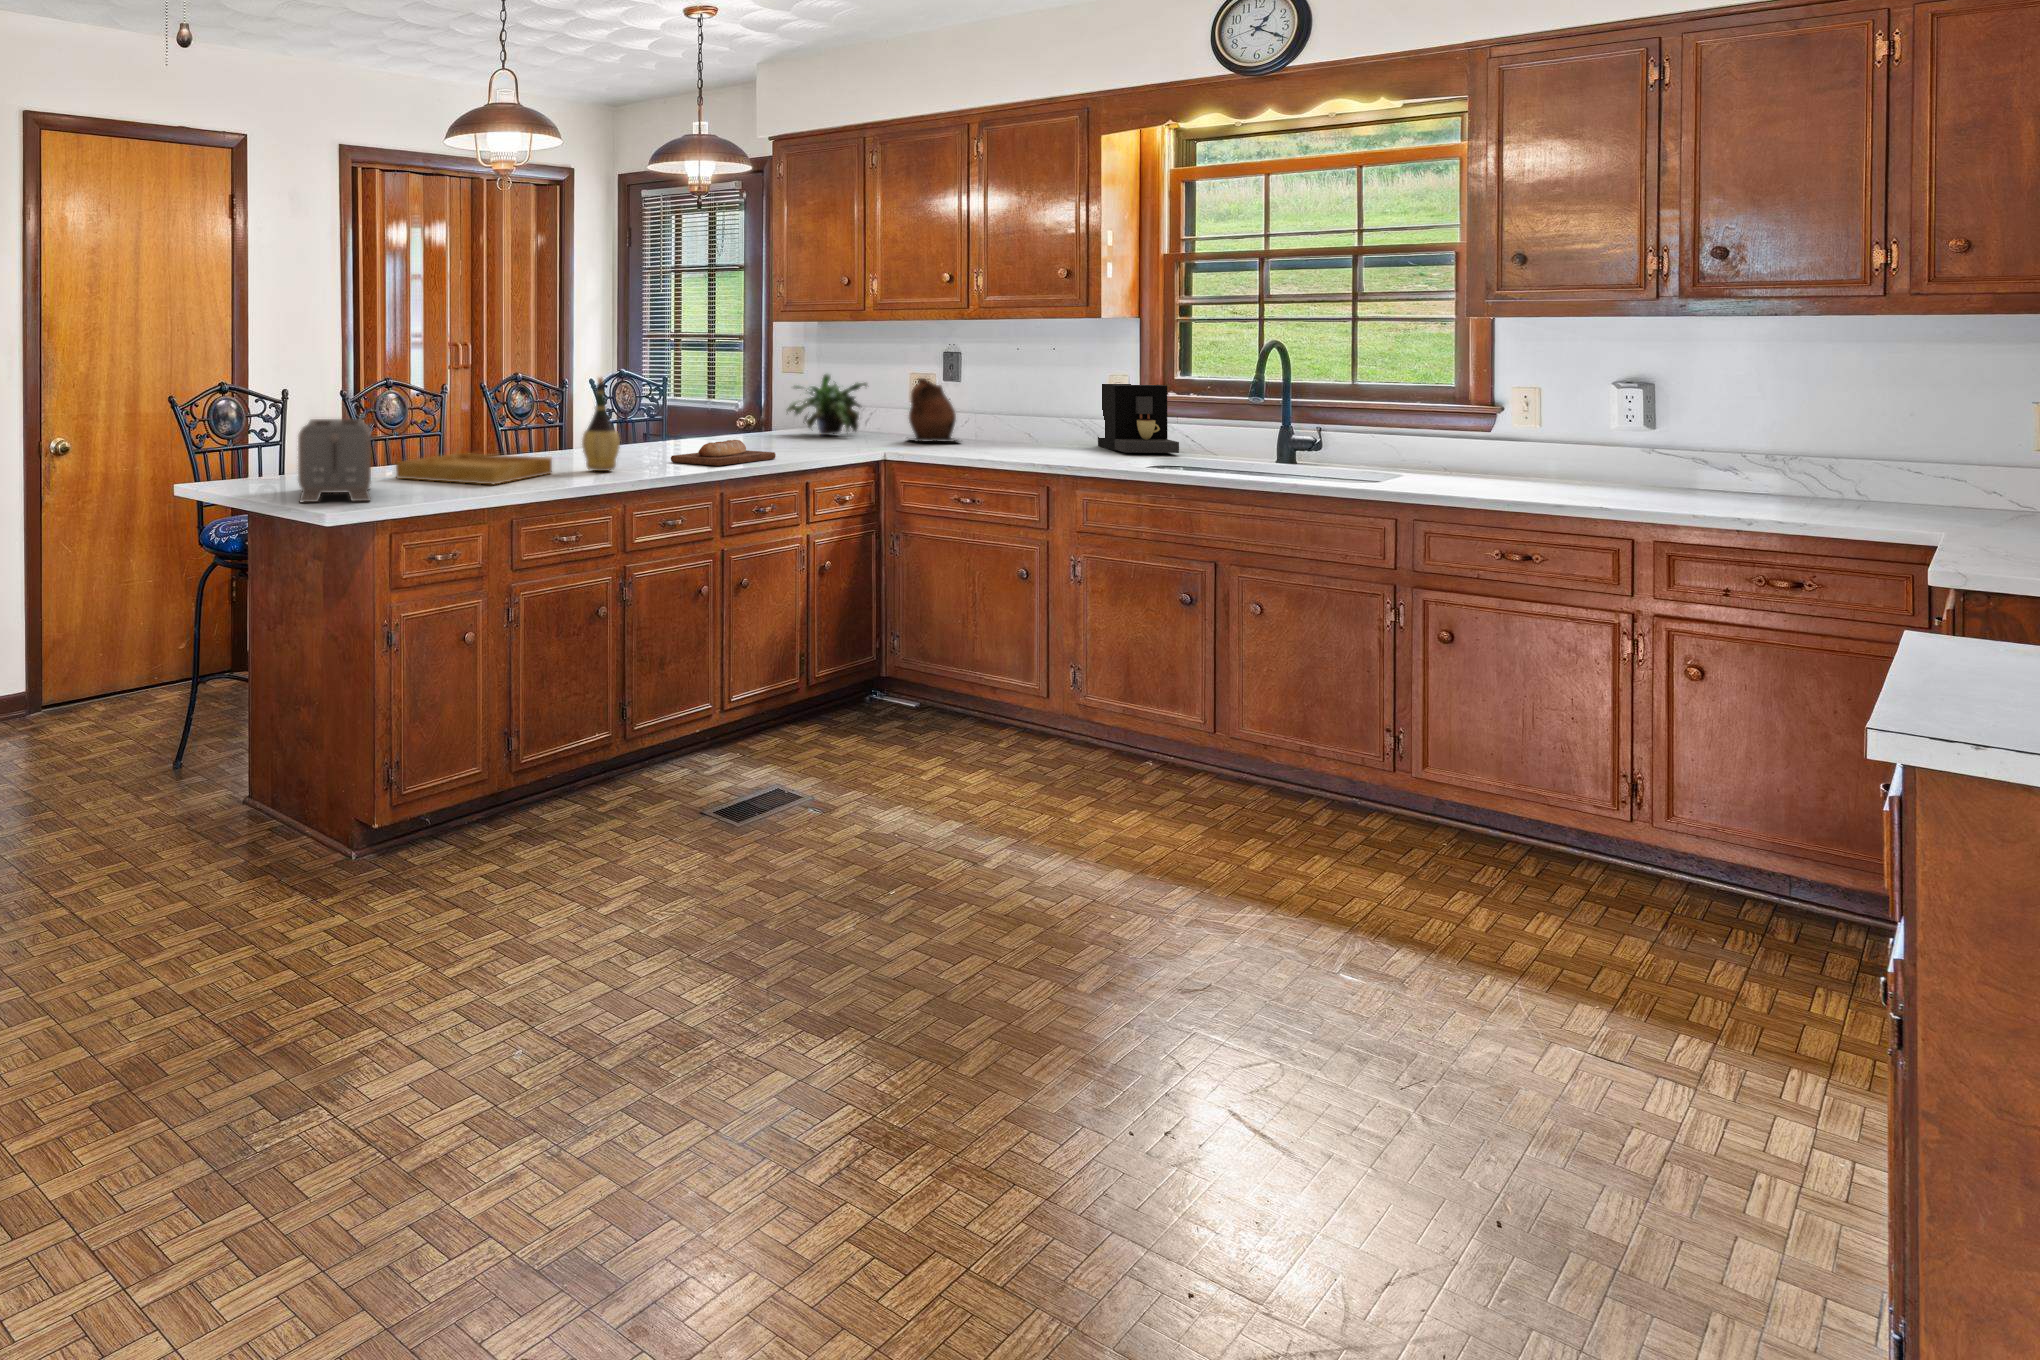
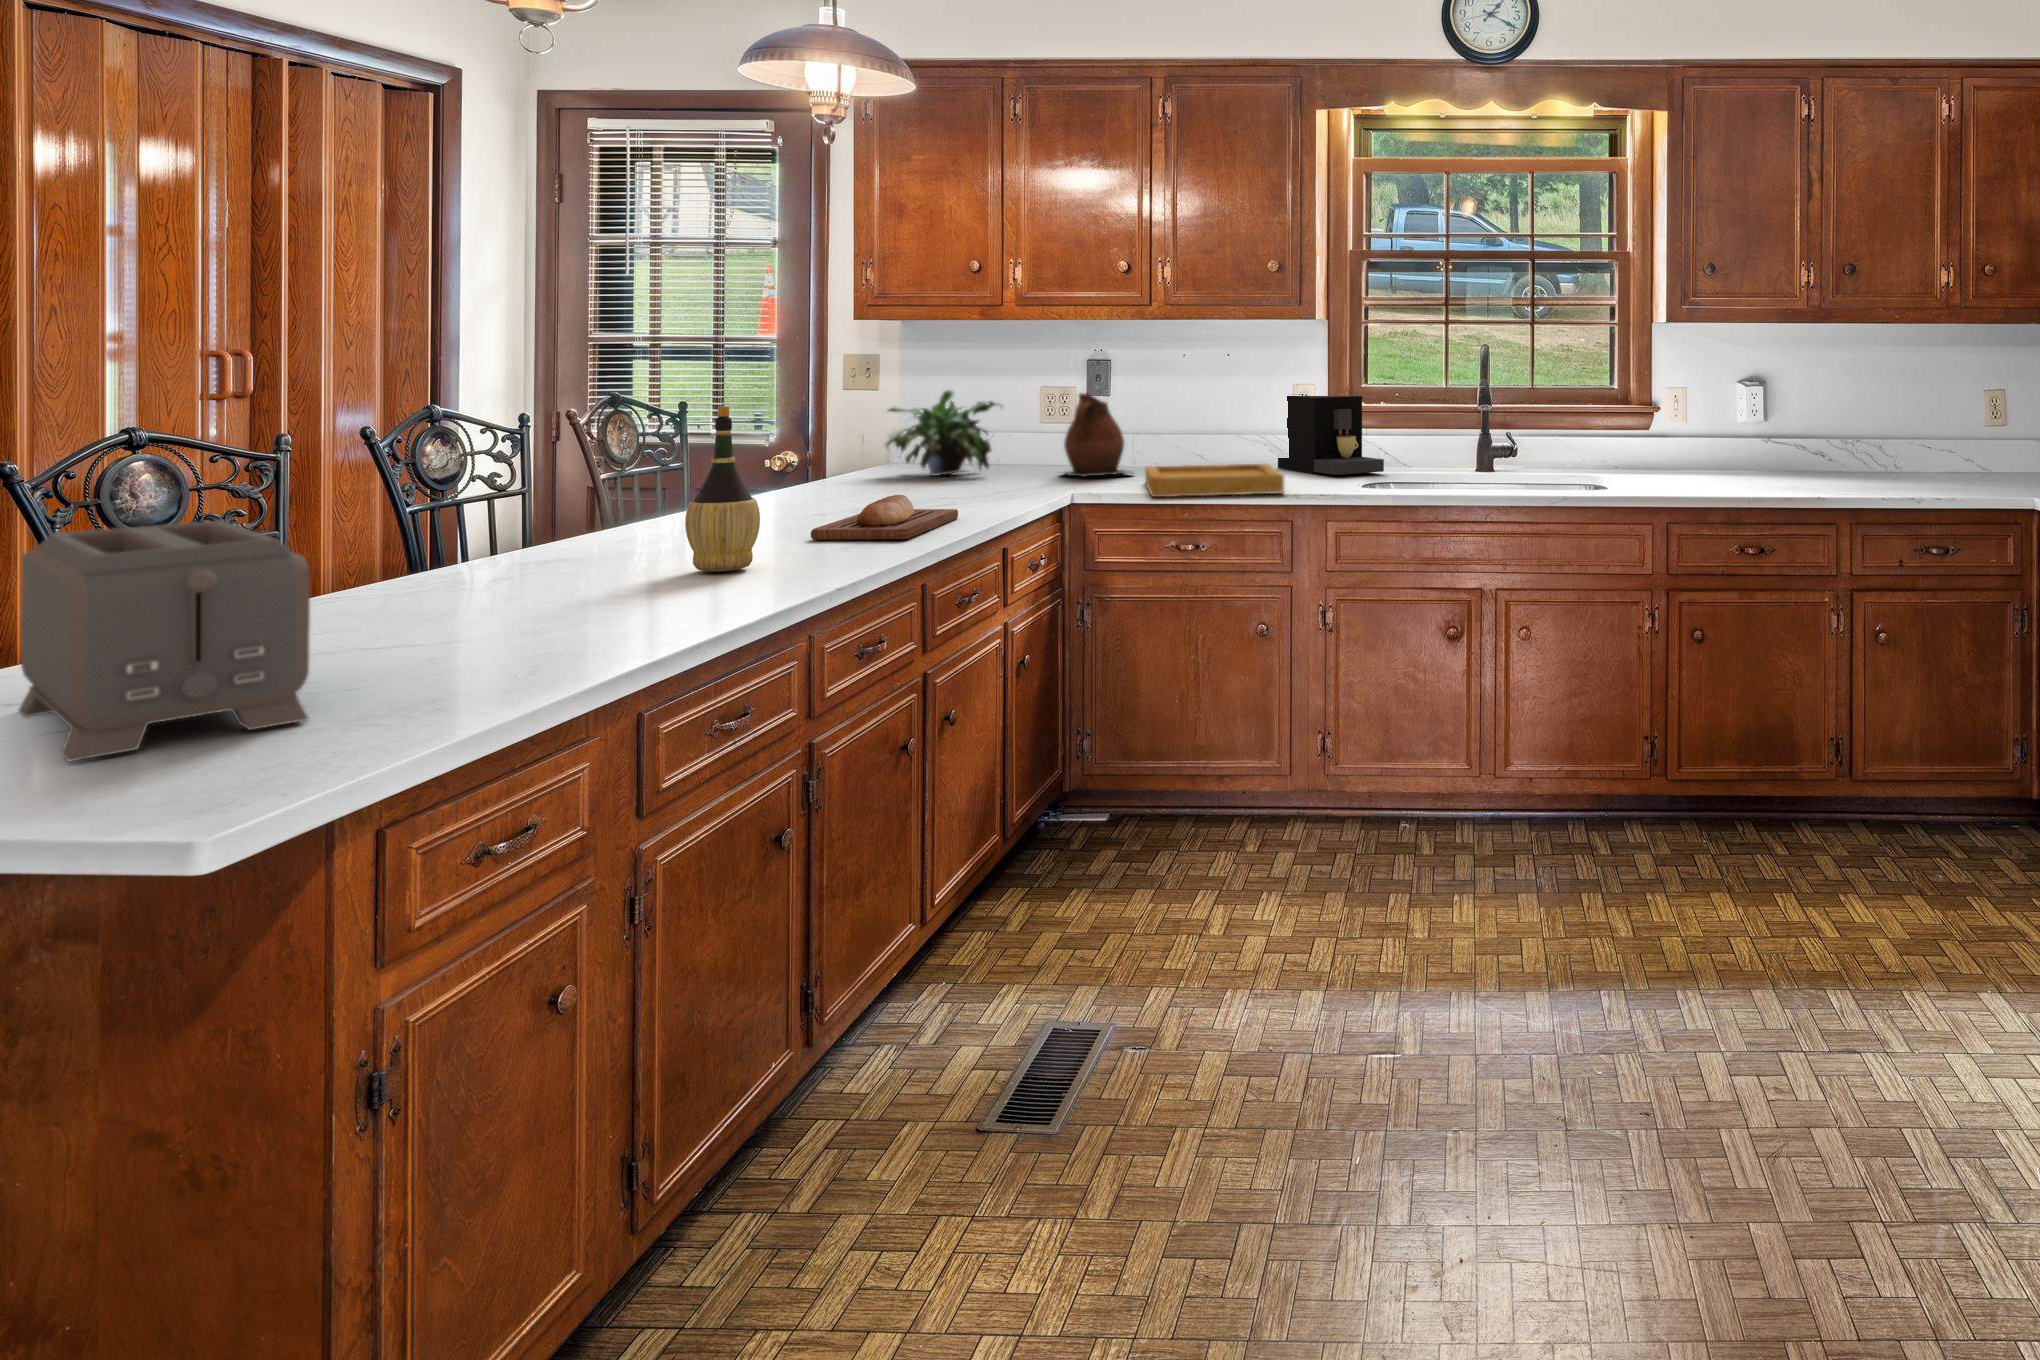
tray: present [396,453,552,484] -> present [1145,464,1284,497]

